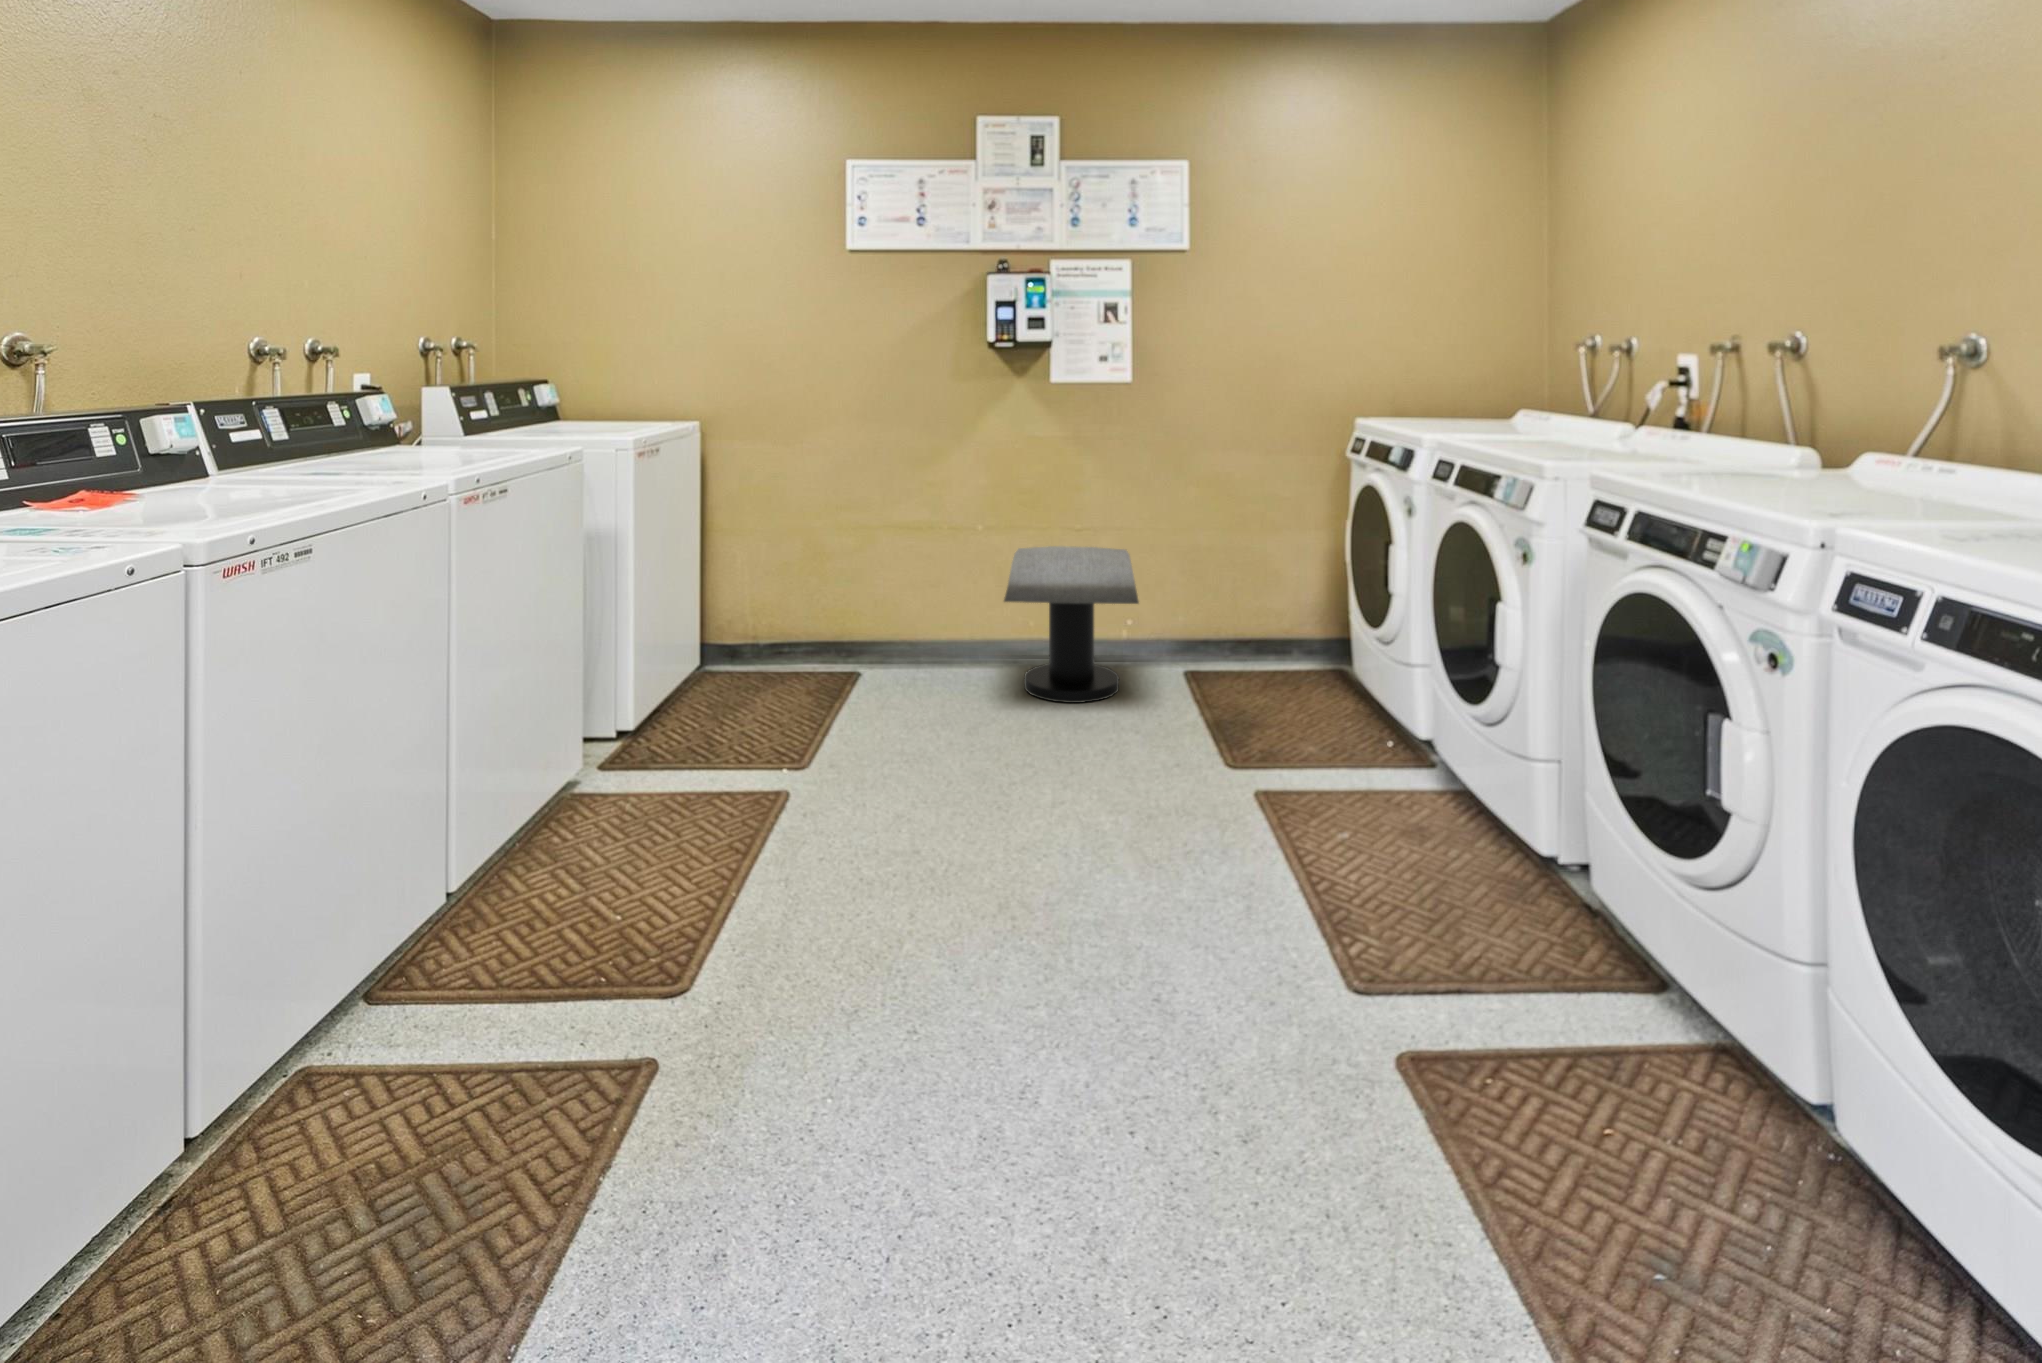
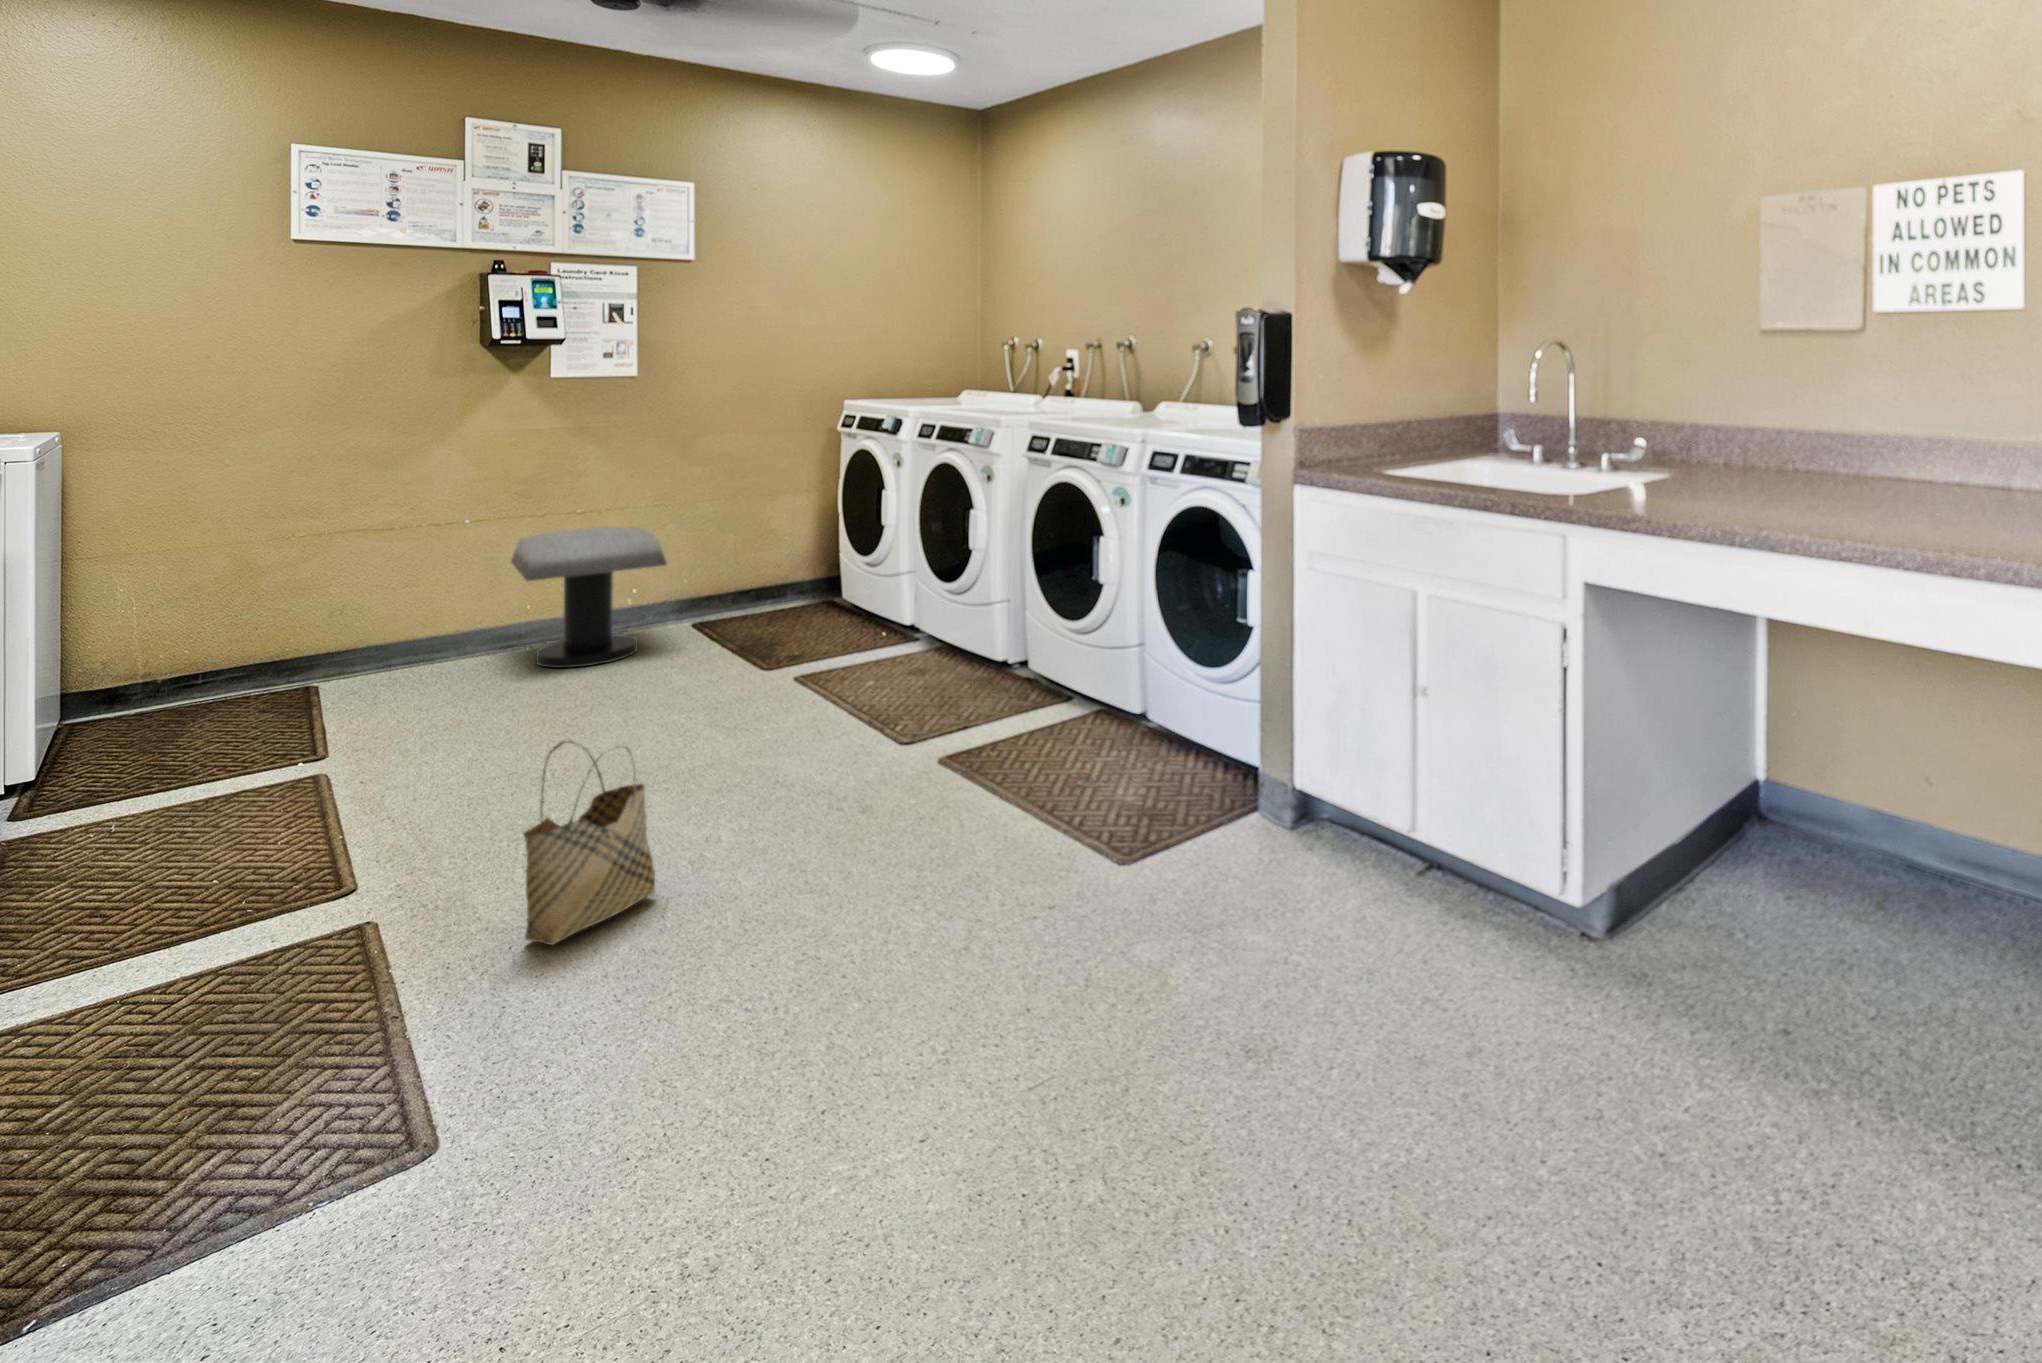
woven basket: none [726,919,911,1244] -> present [523,741,655,945]

